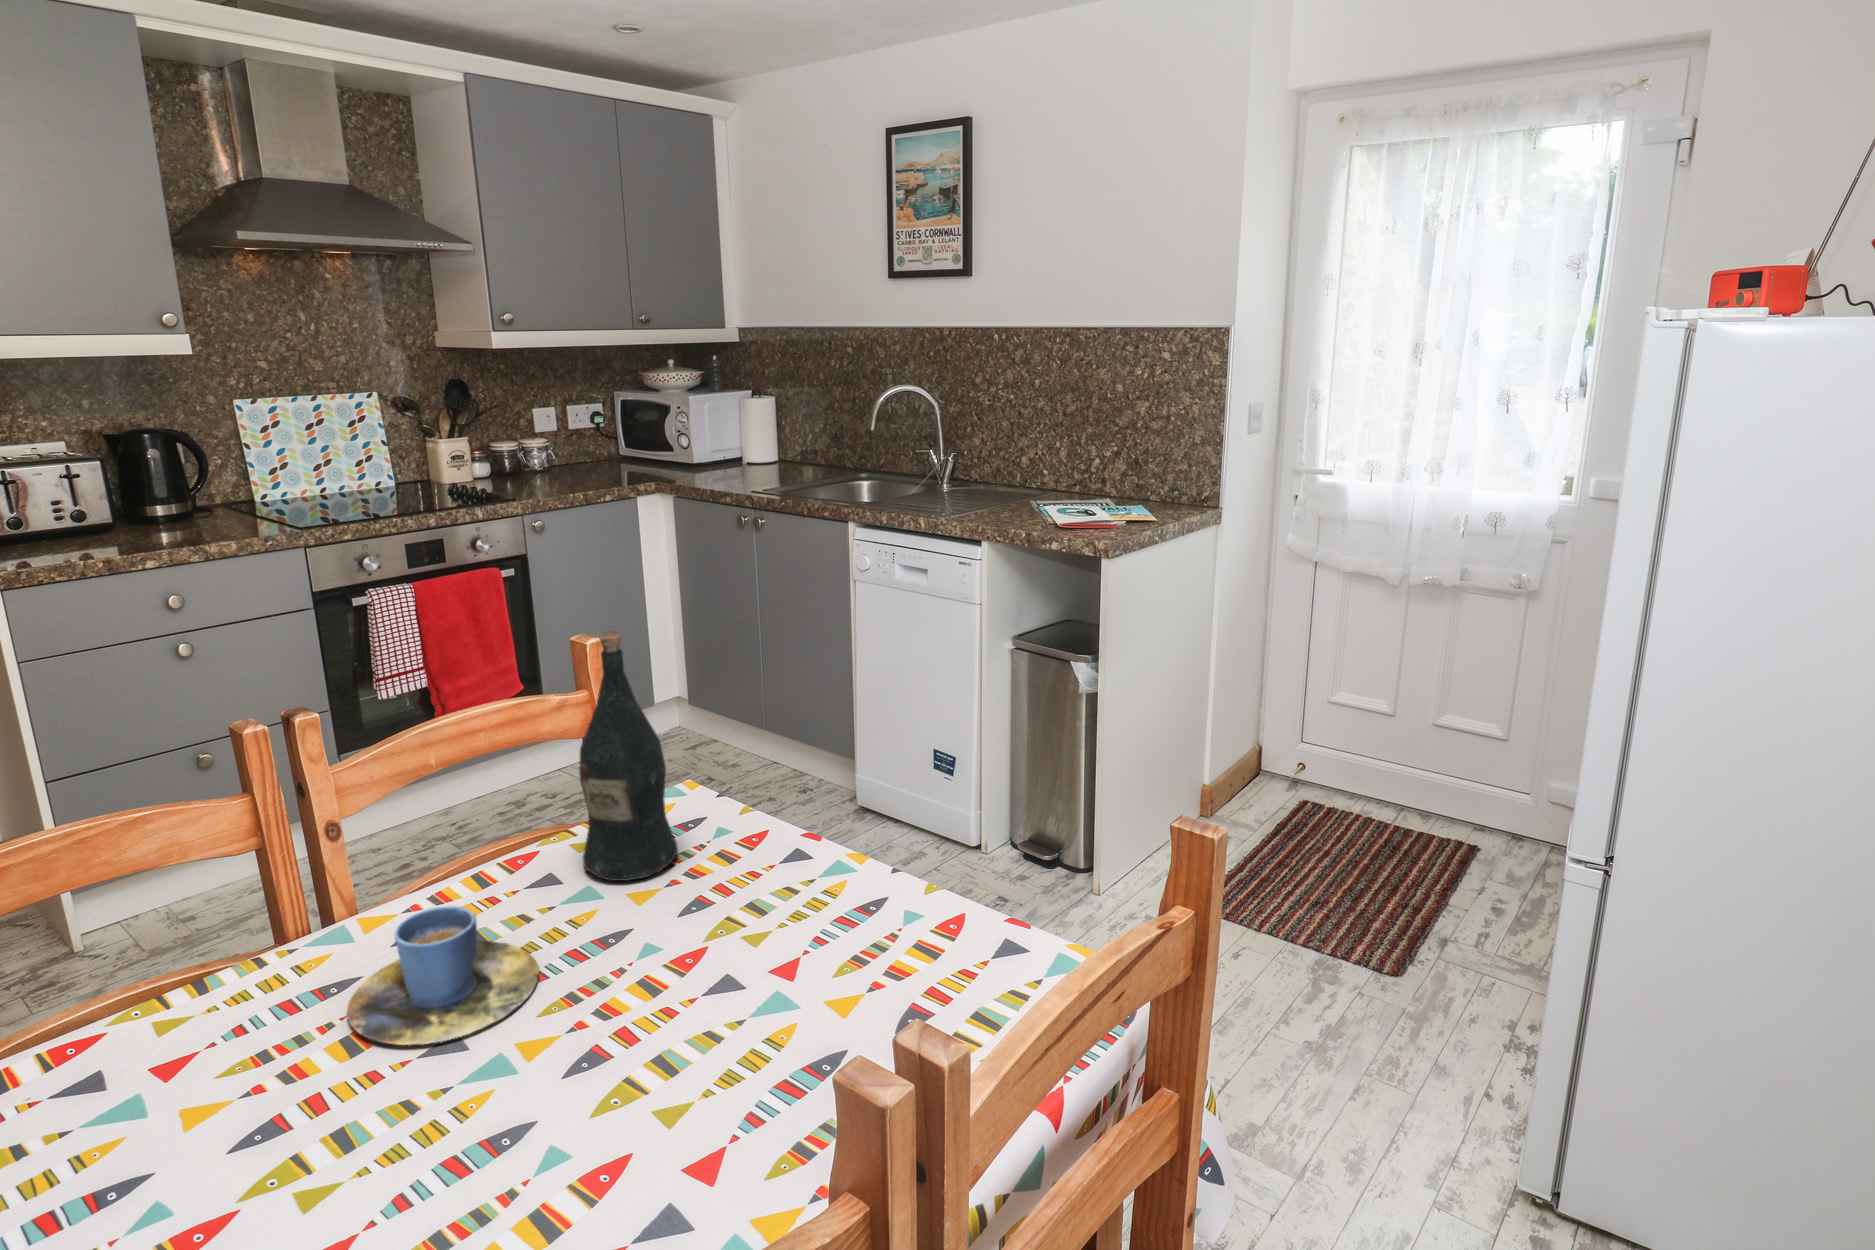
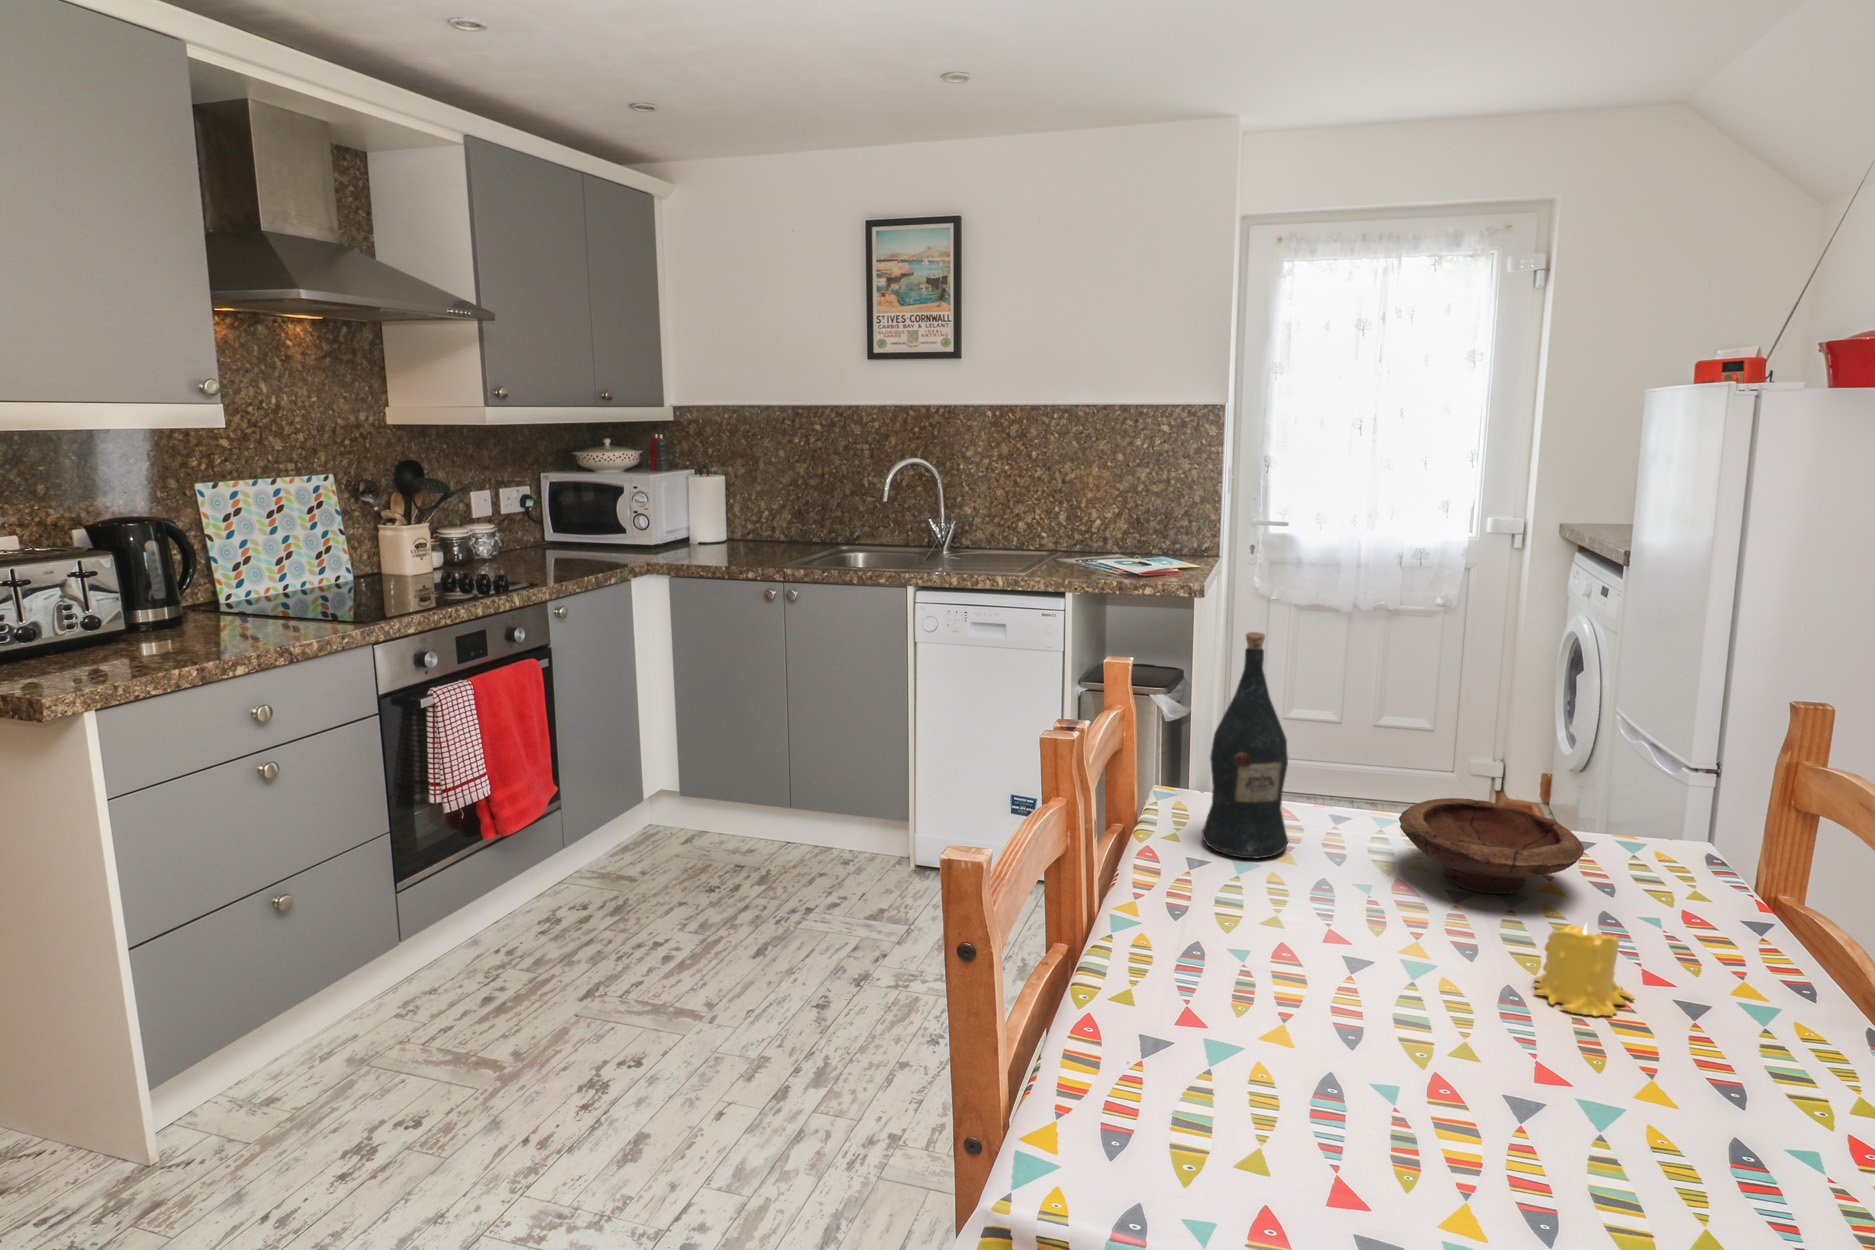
bowl: none [671,849,871,980] -> present [1399,798,1584,894]
cup: present [347,906,539,1045] -> none [1218,867,1384,978]
candle: none [520,1045,644,1168] -> present [1534,924,1634,1016]

